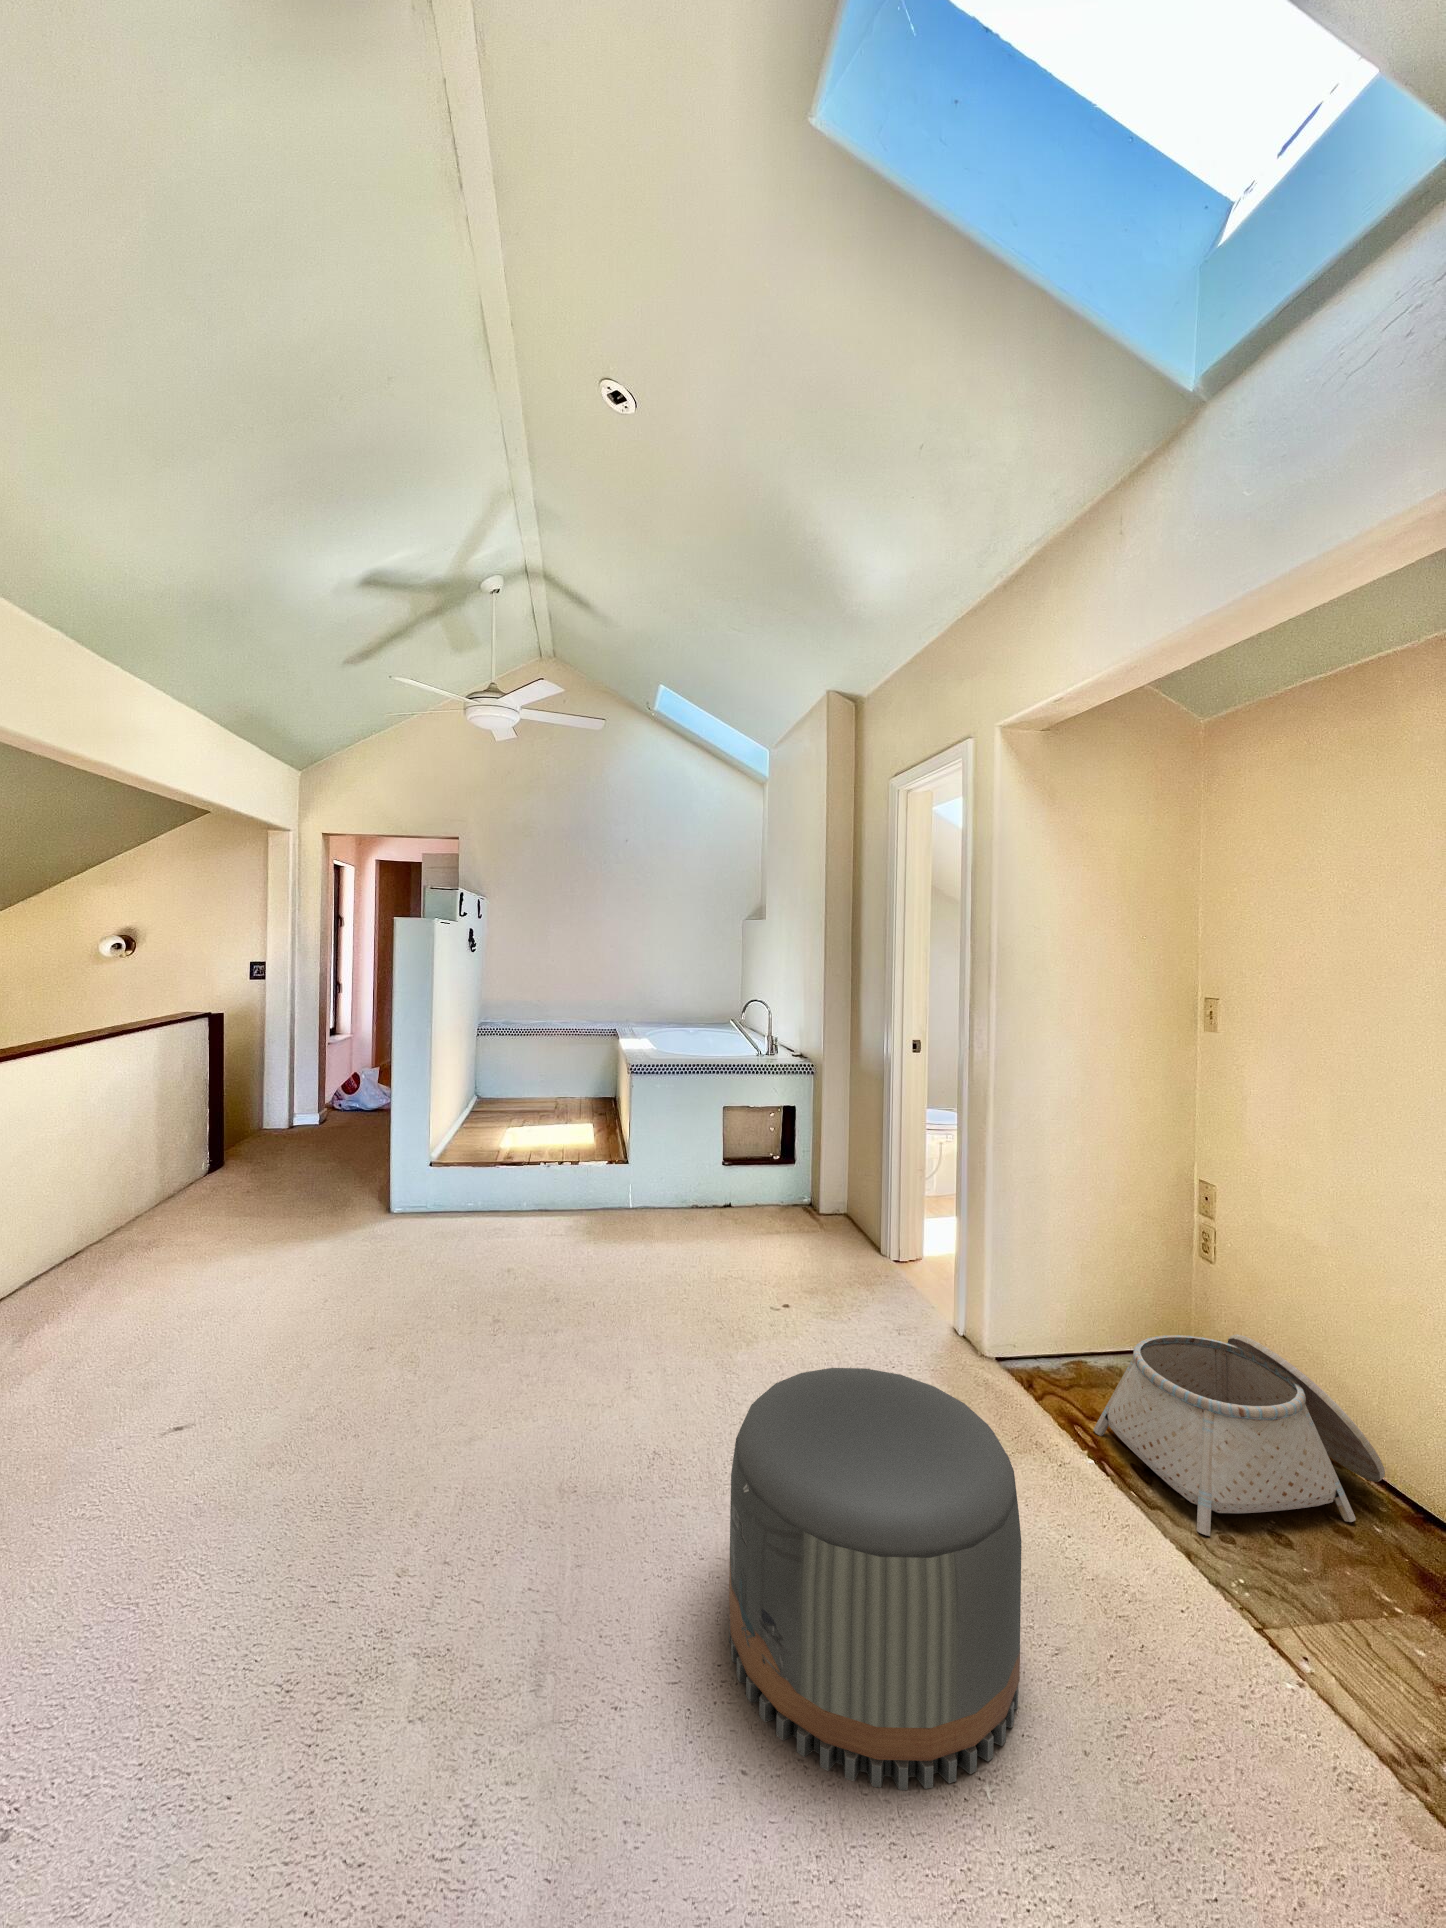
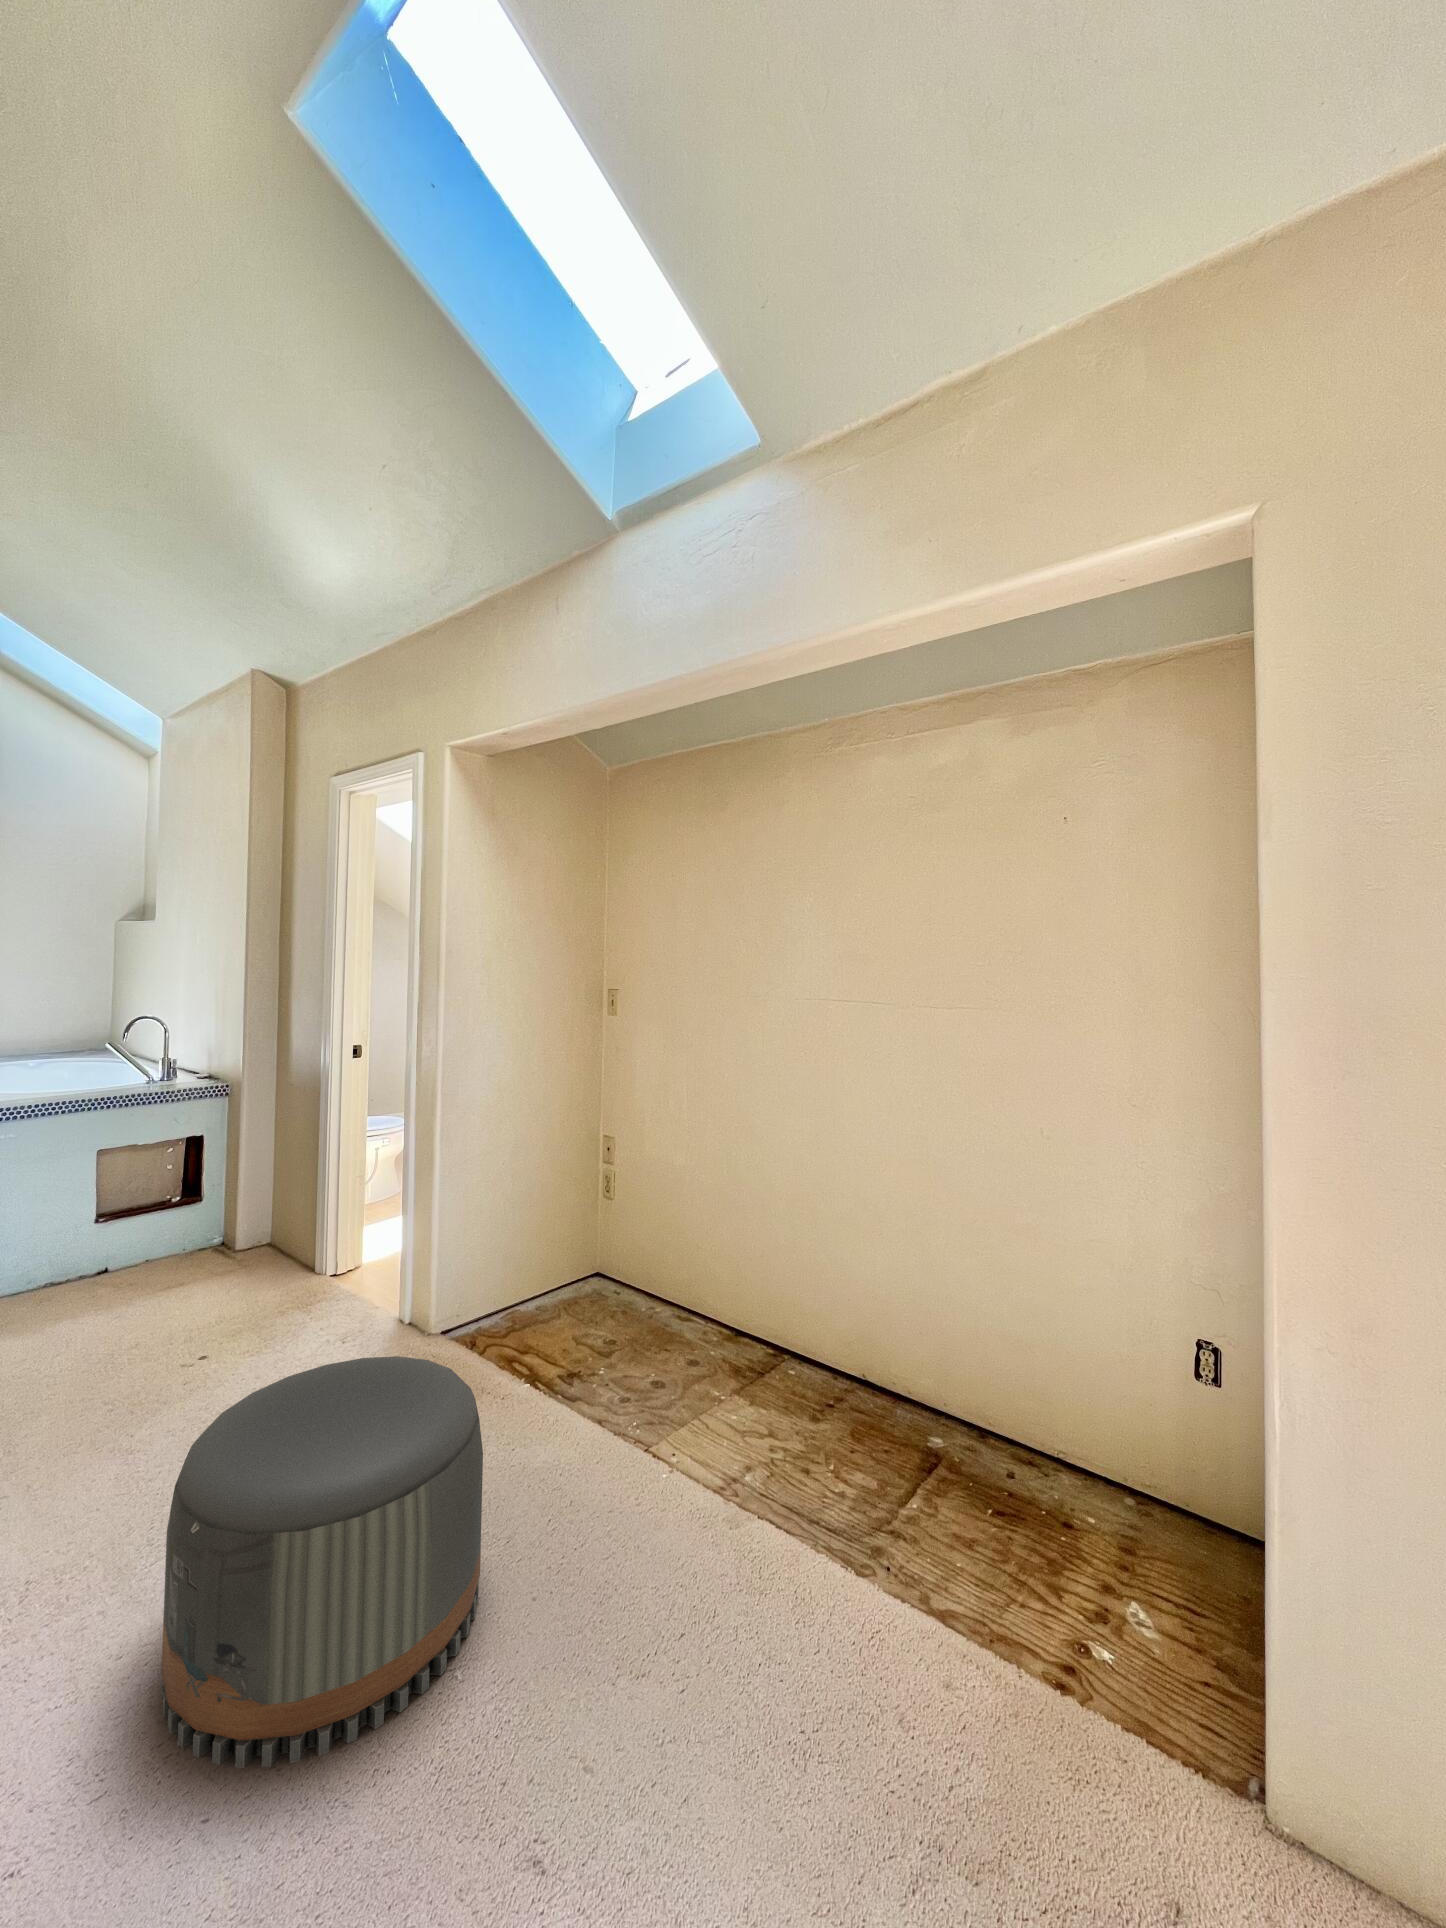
basket: present [1093,1334,1385,1536] -> none [527,1245,716,1403]

